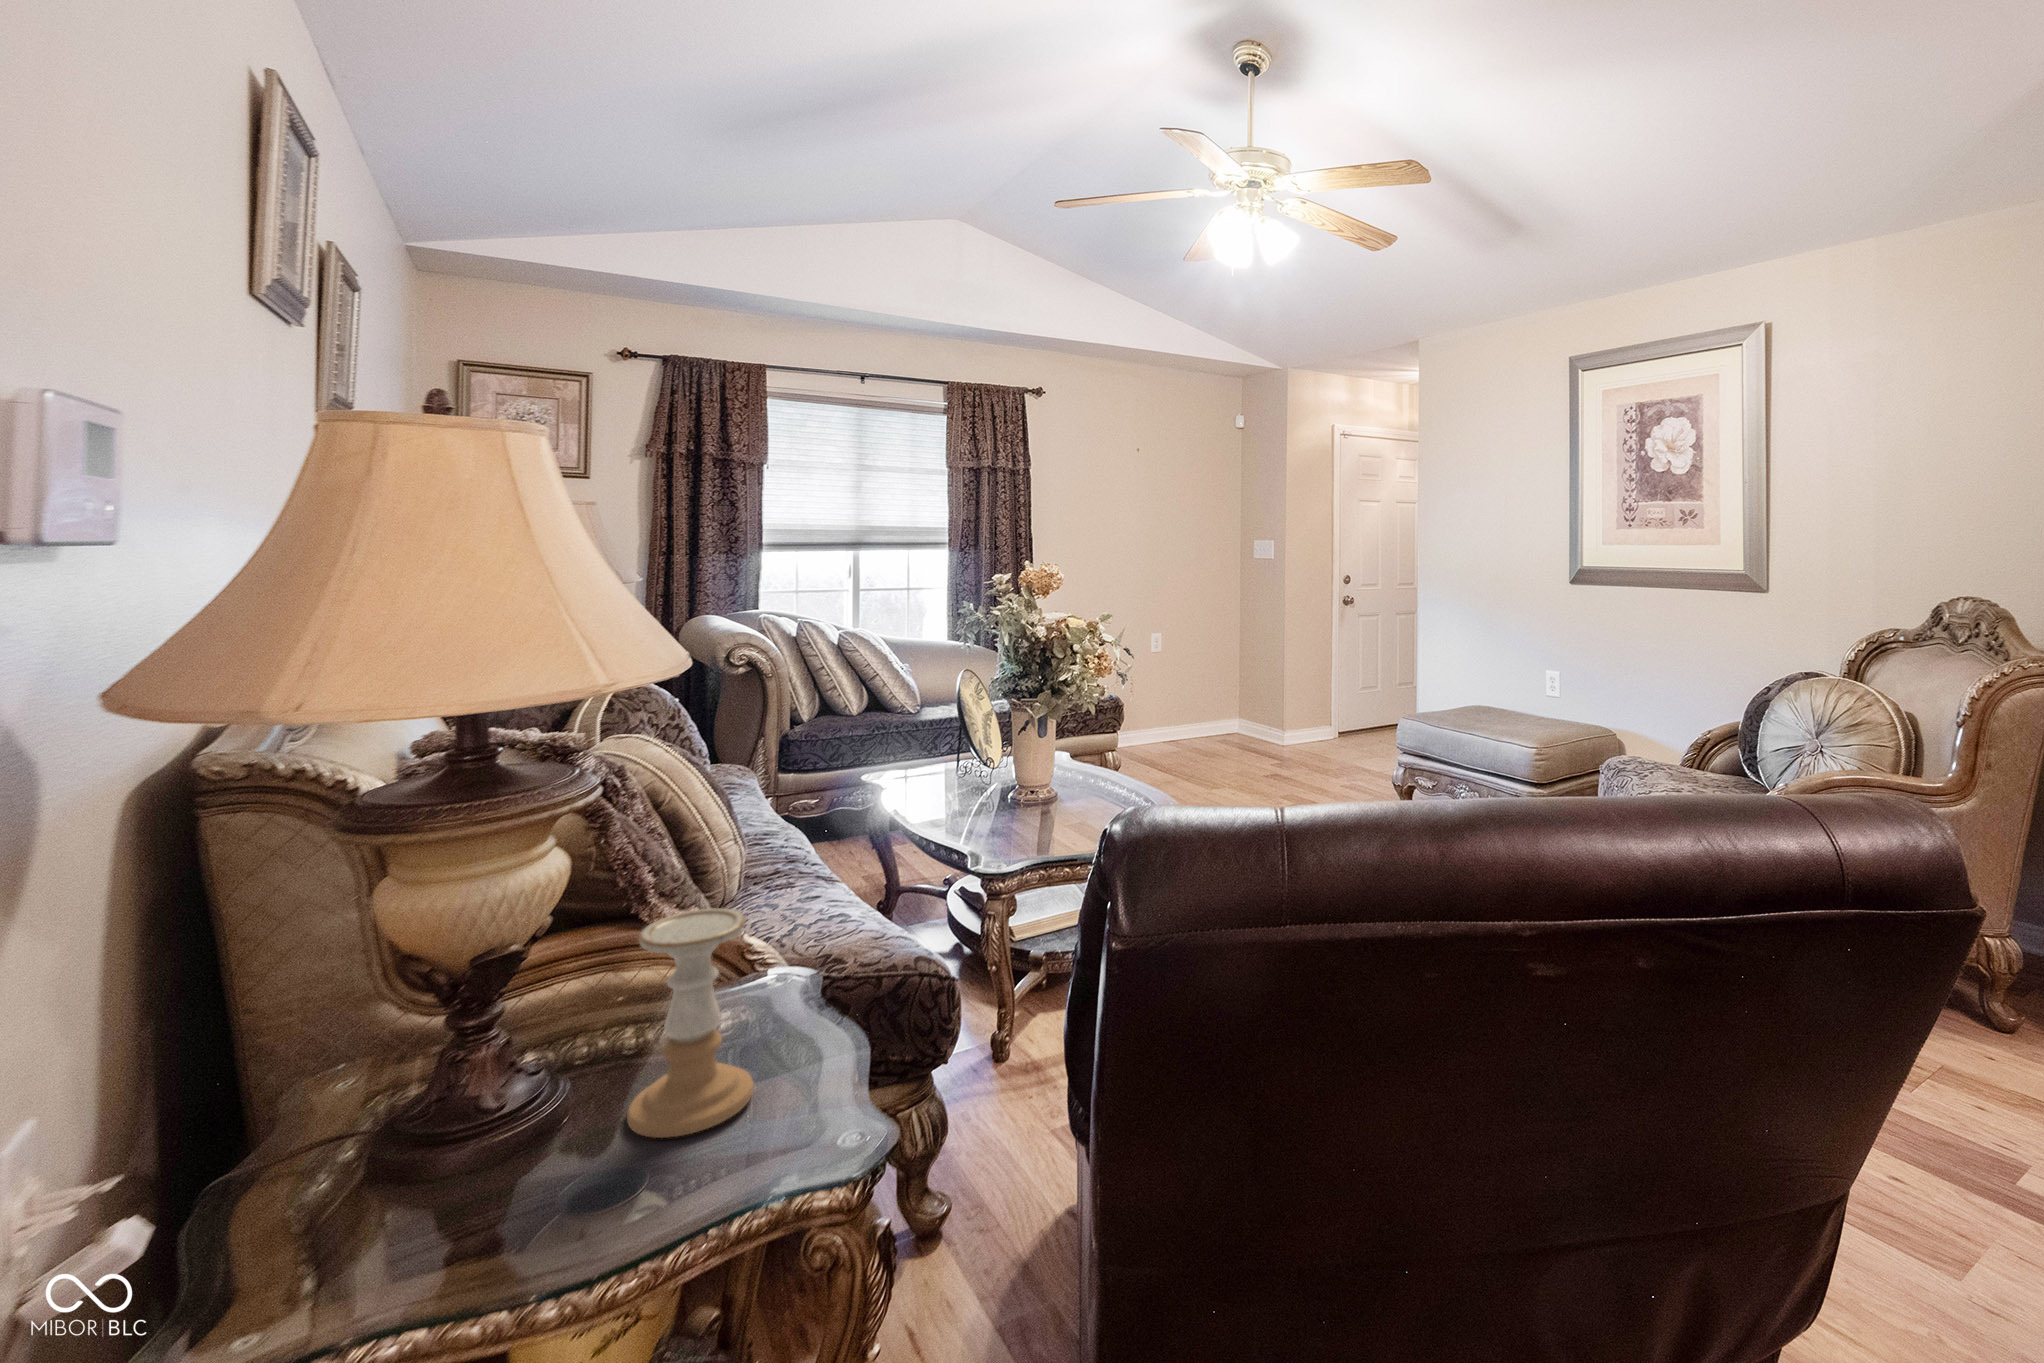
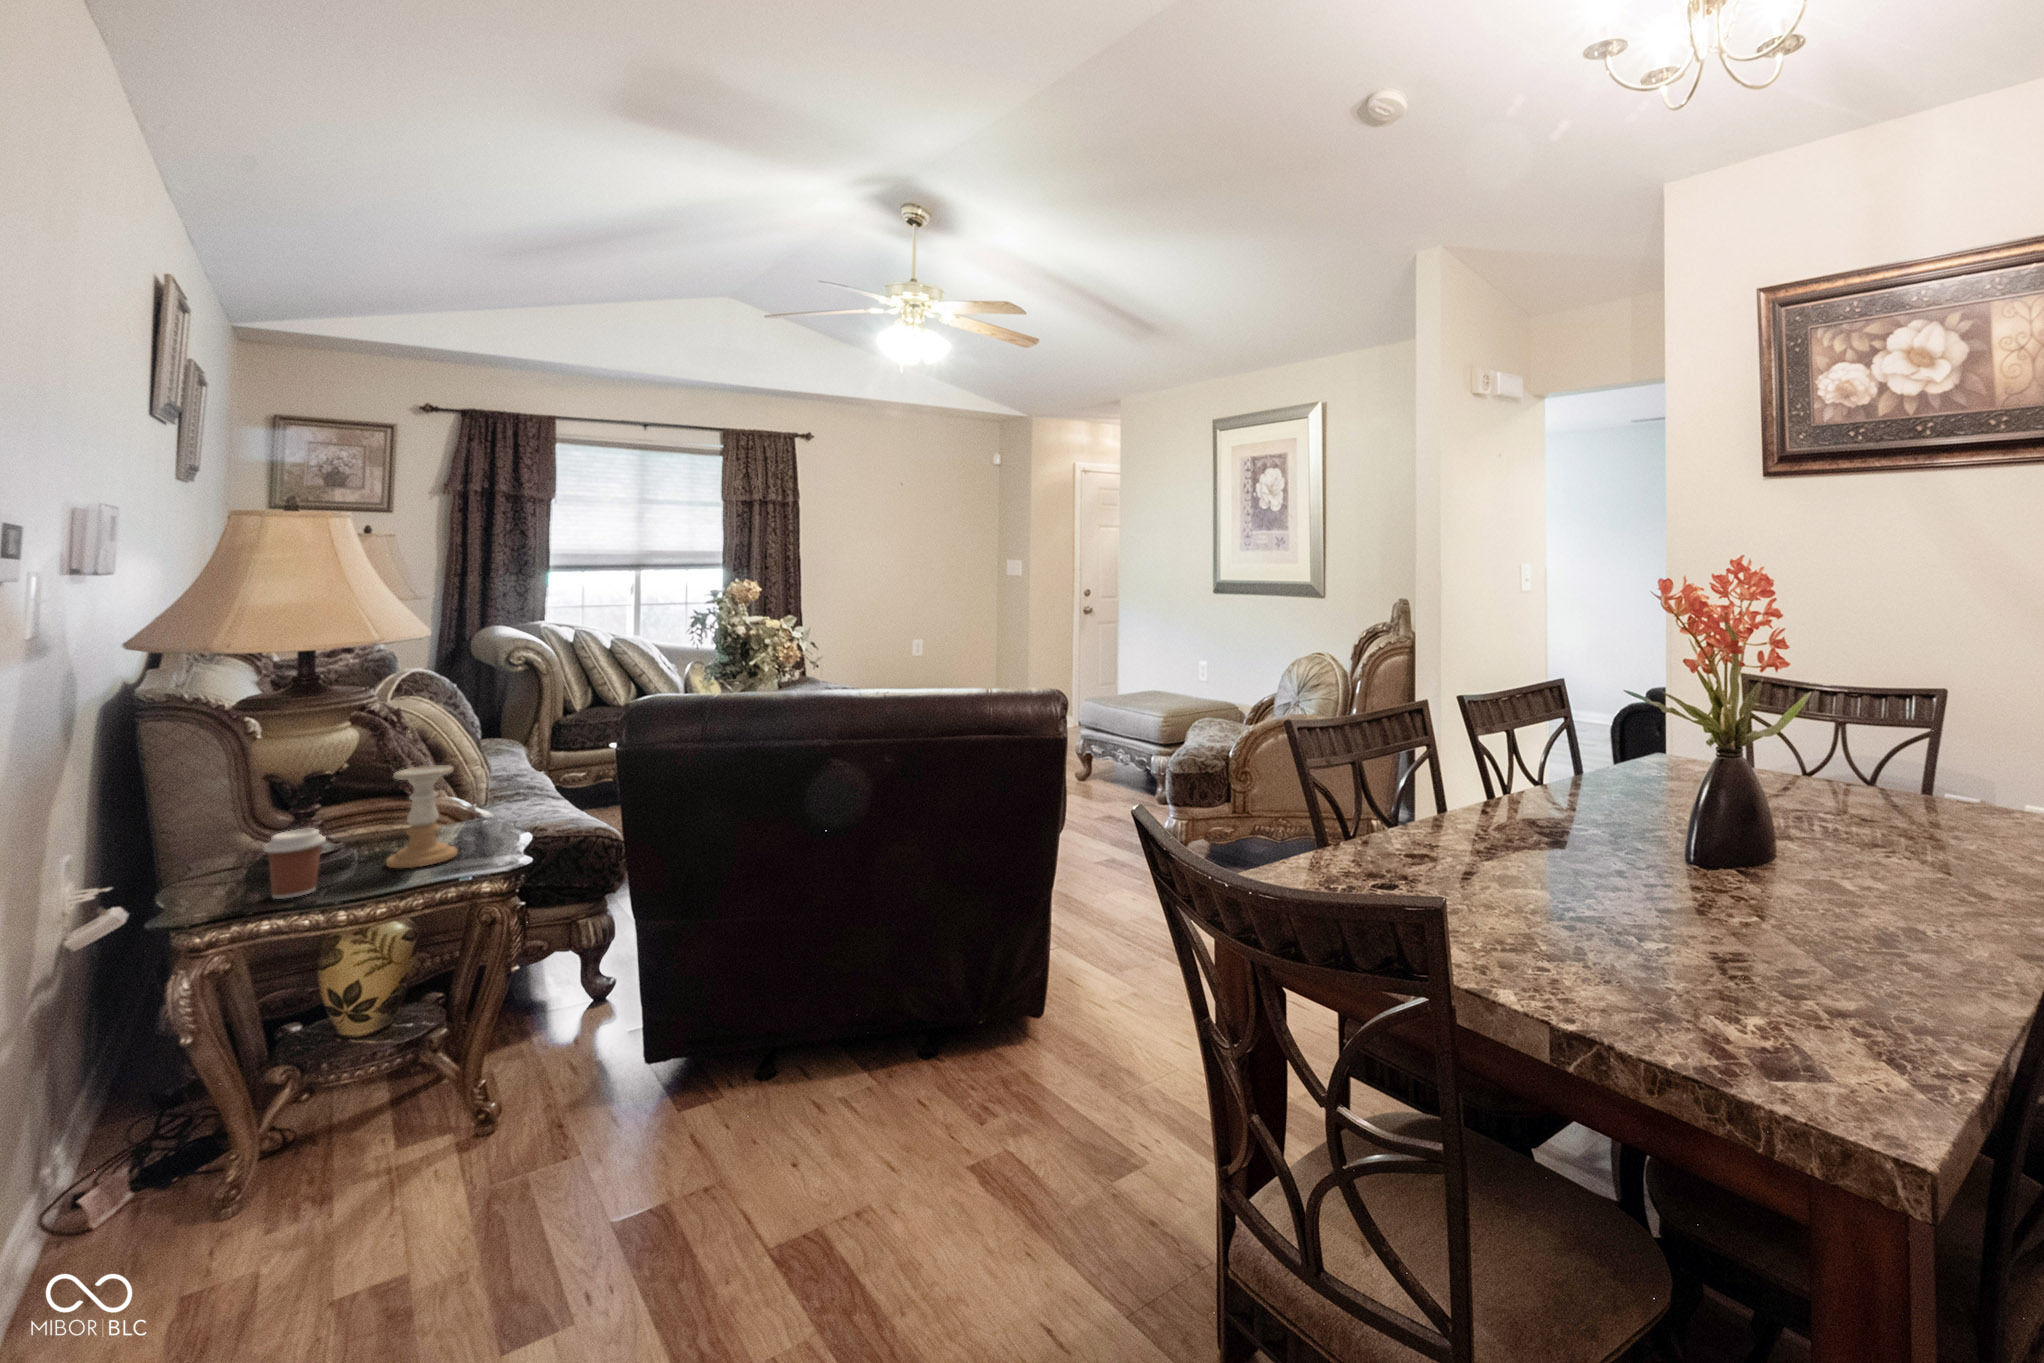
coffee cup: none [388,1080,516,1260] -> present [264,829,326,899]

